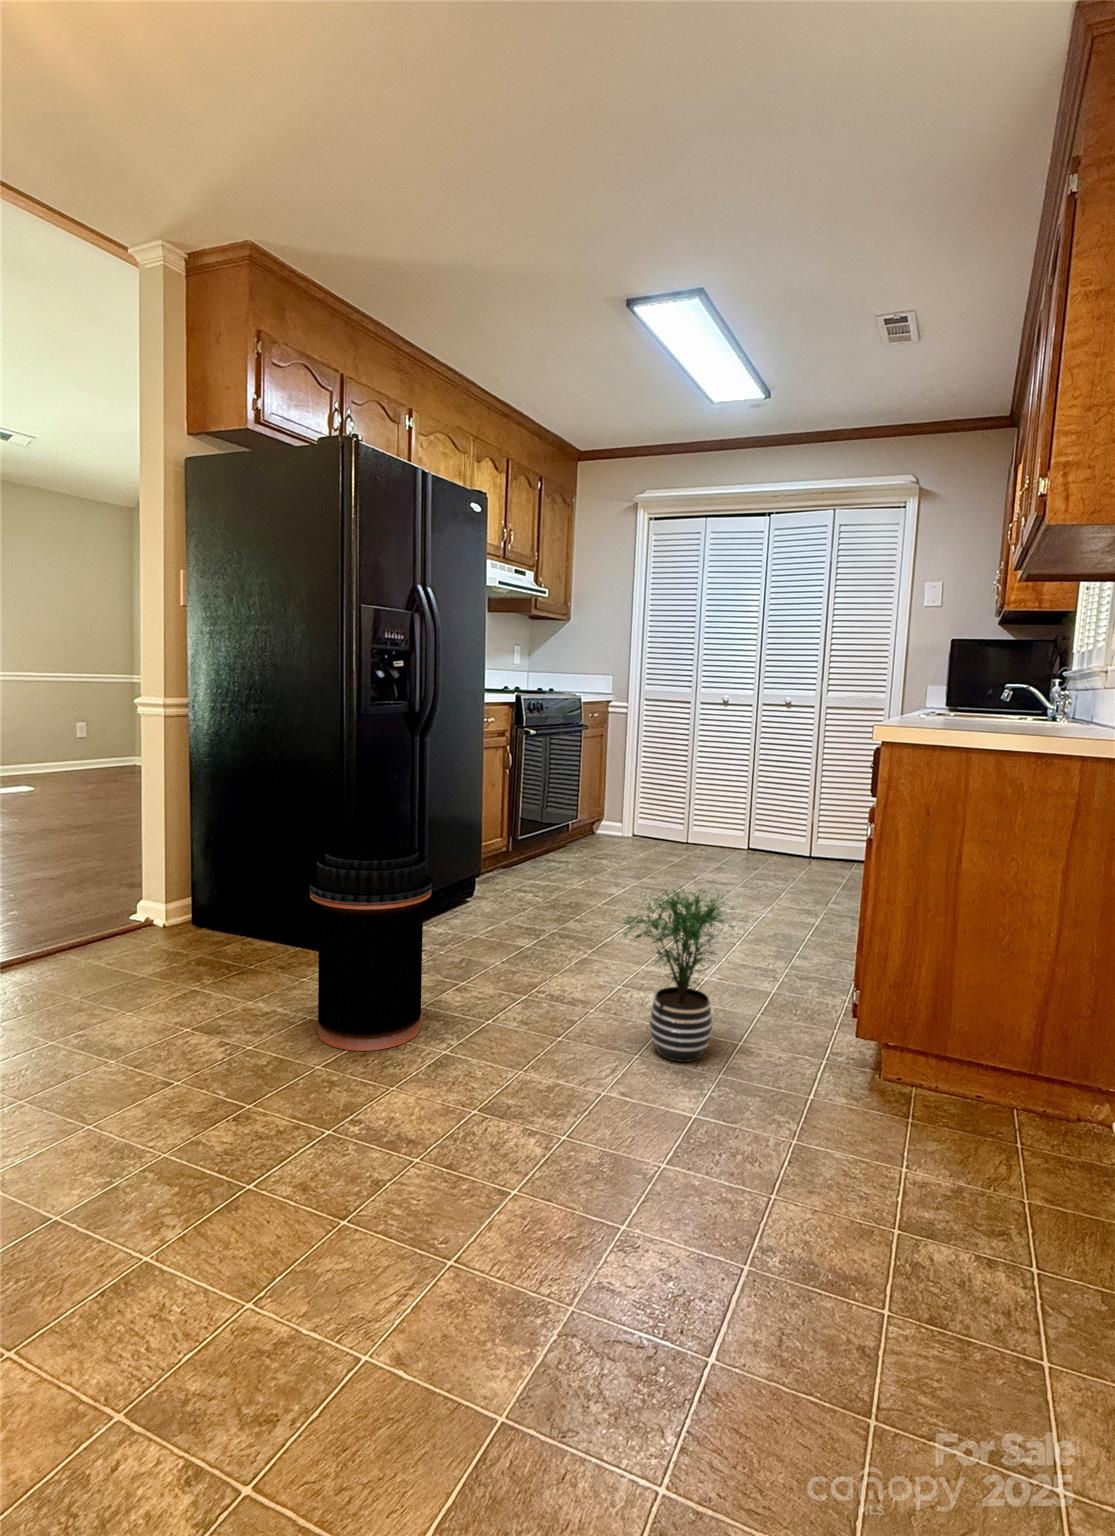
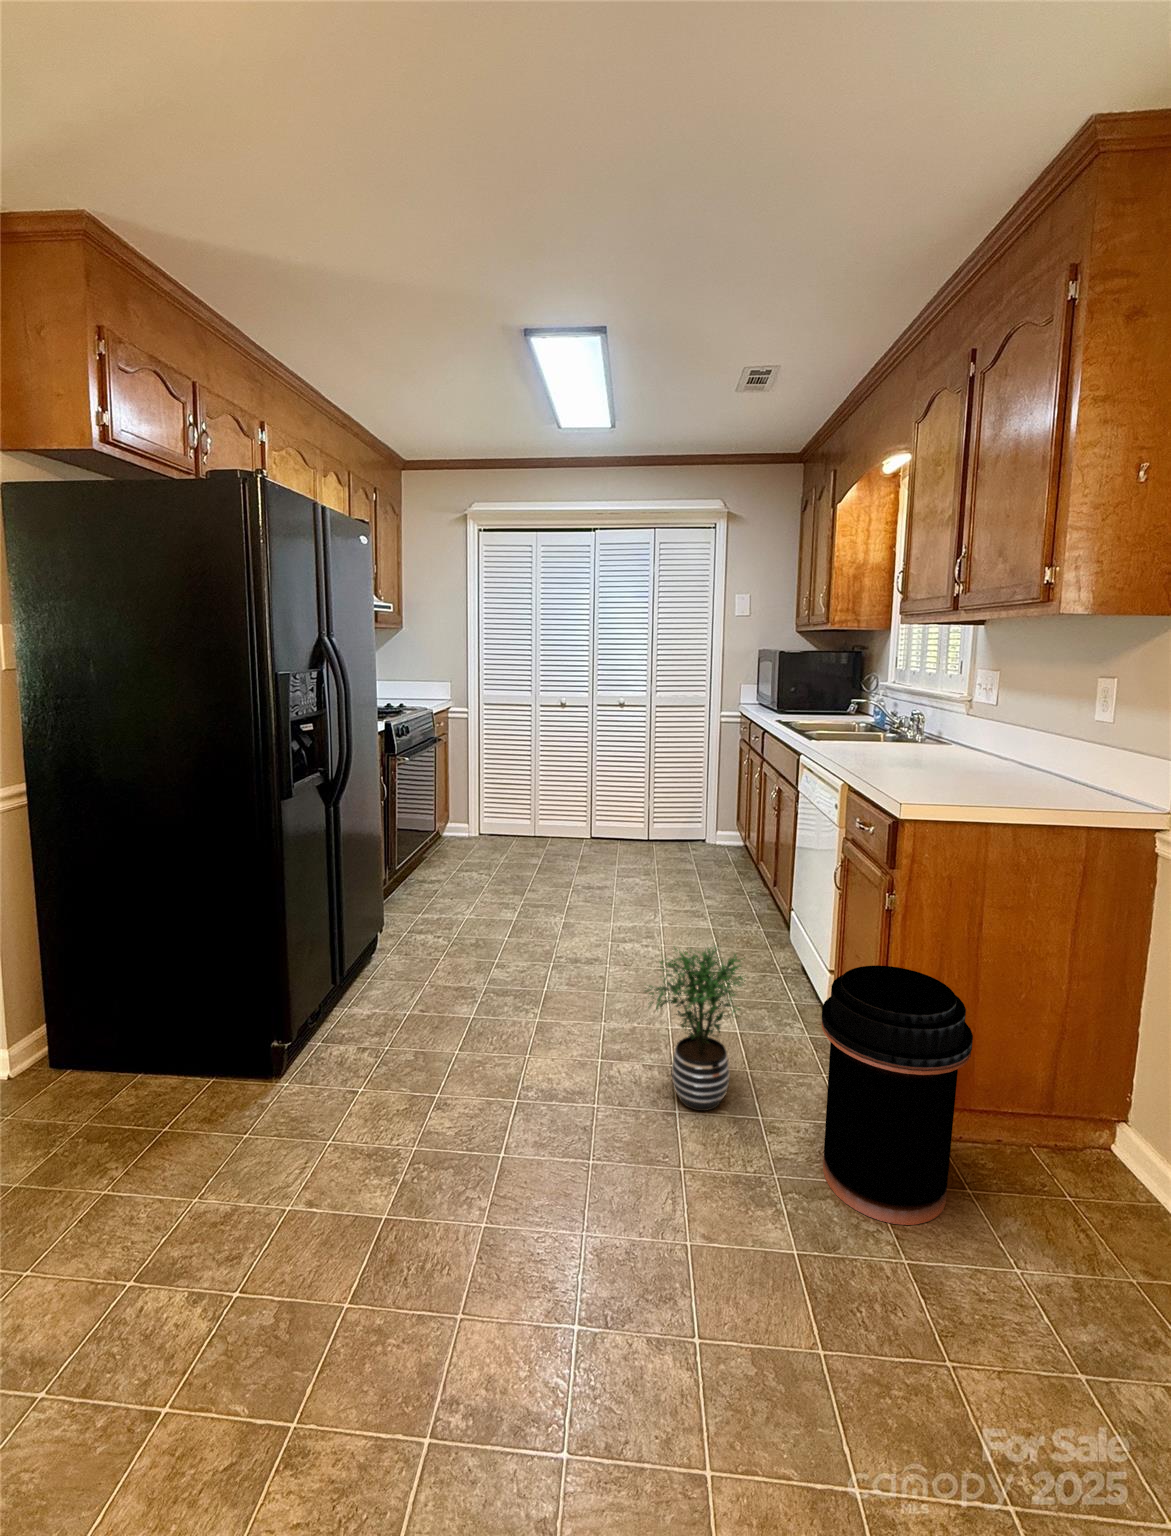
trash can: present [310,843,432,1051] -> present [822,965,973,1225]

